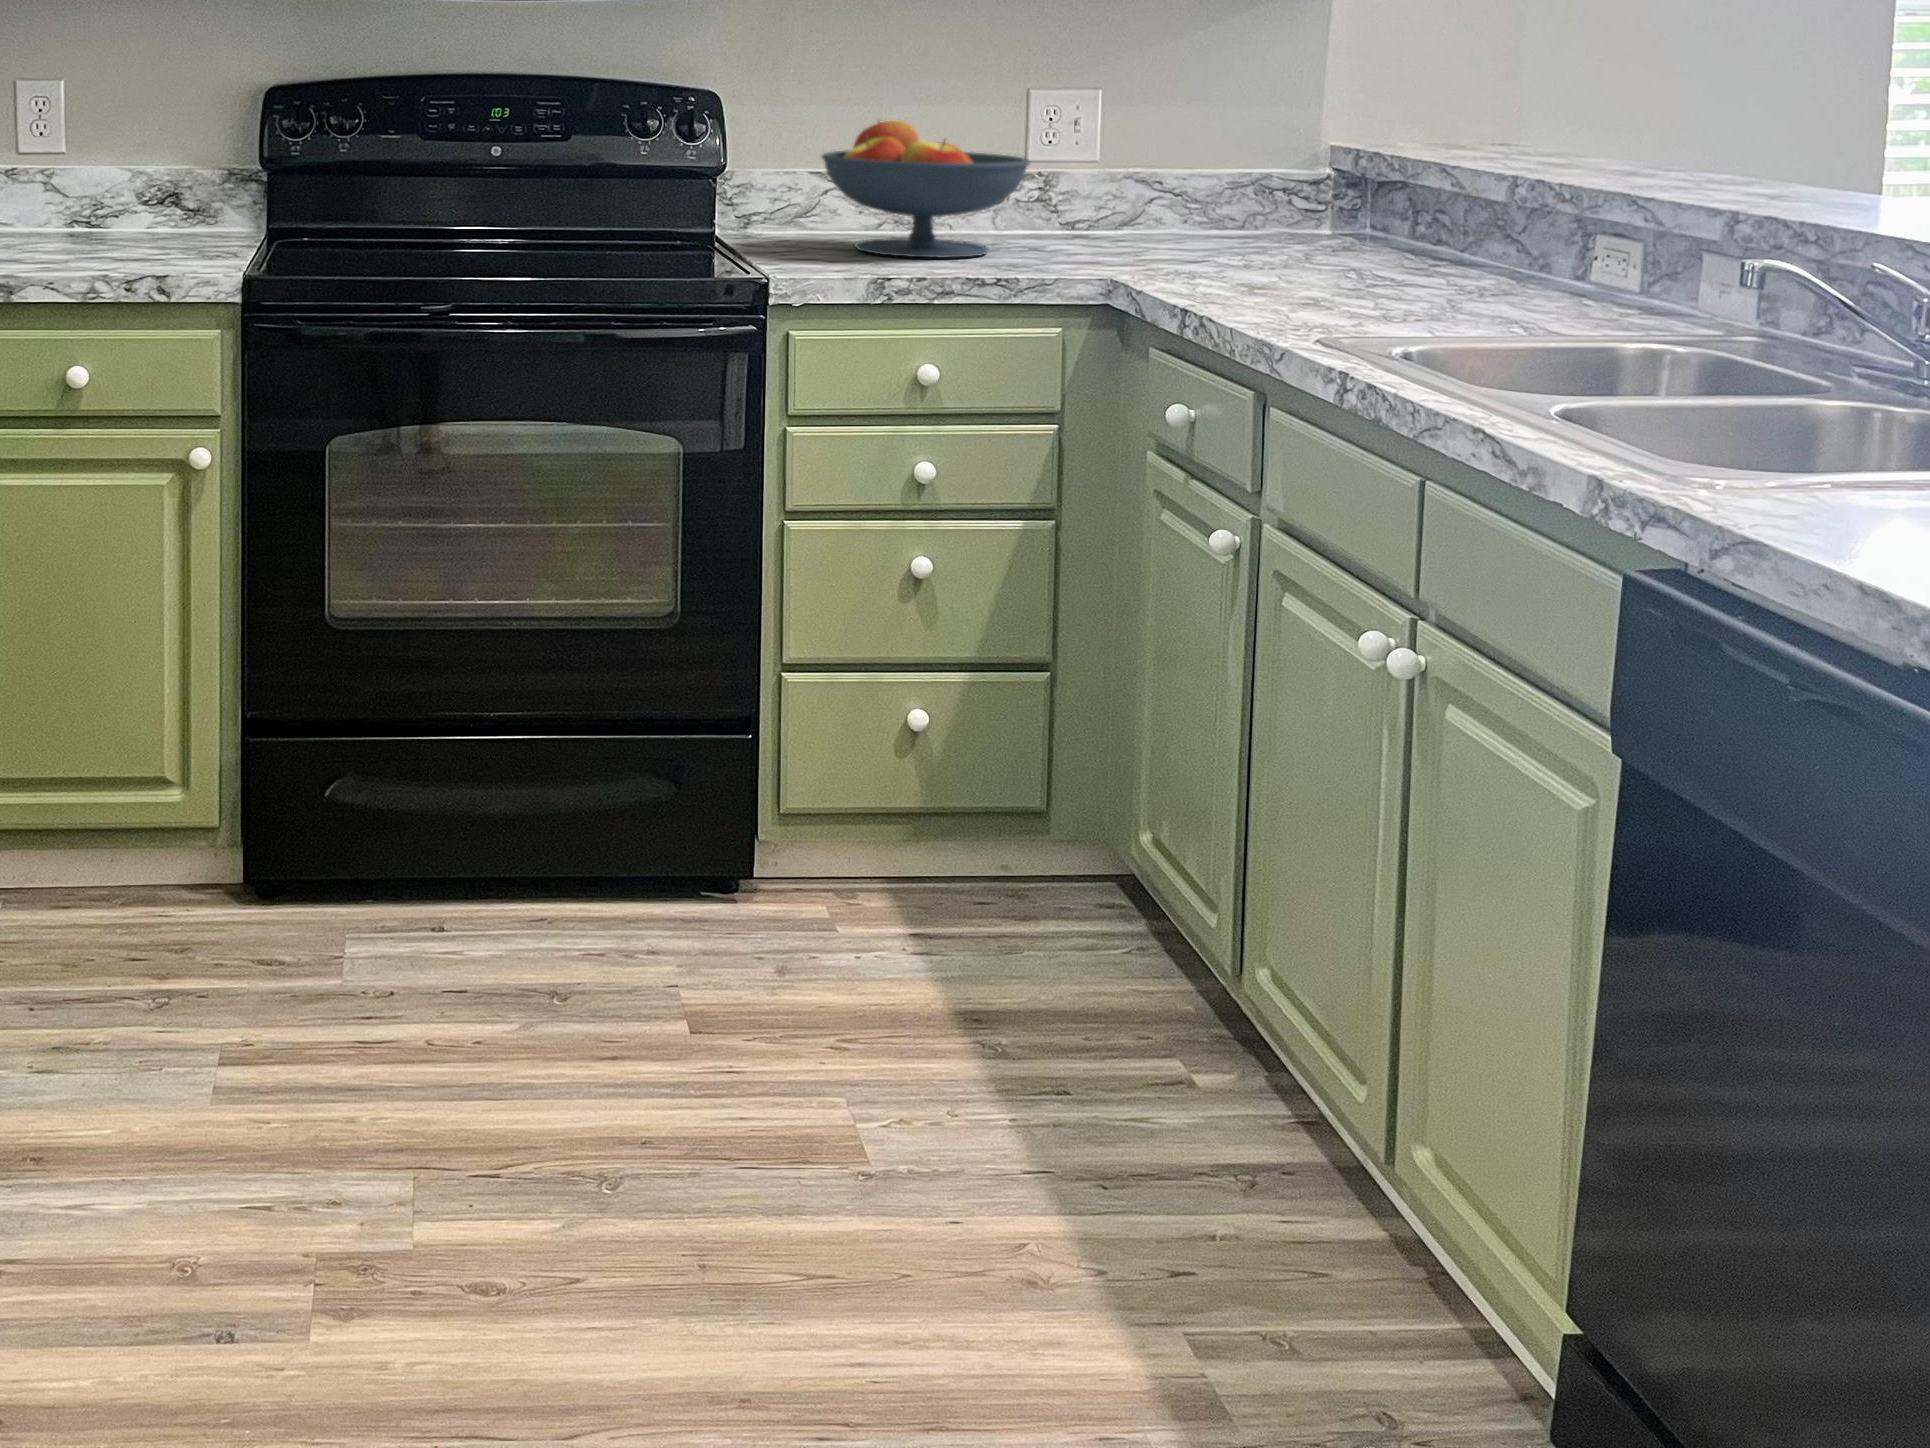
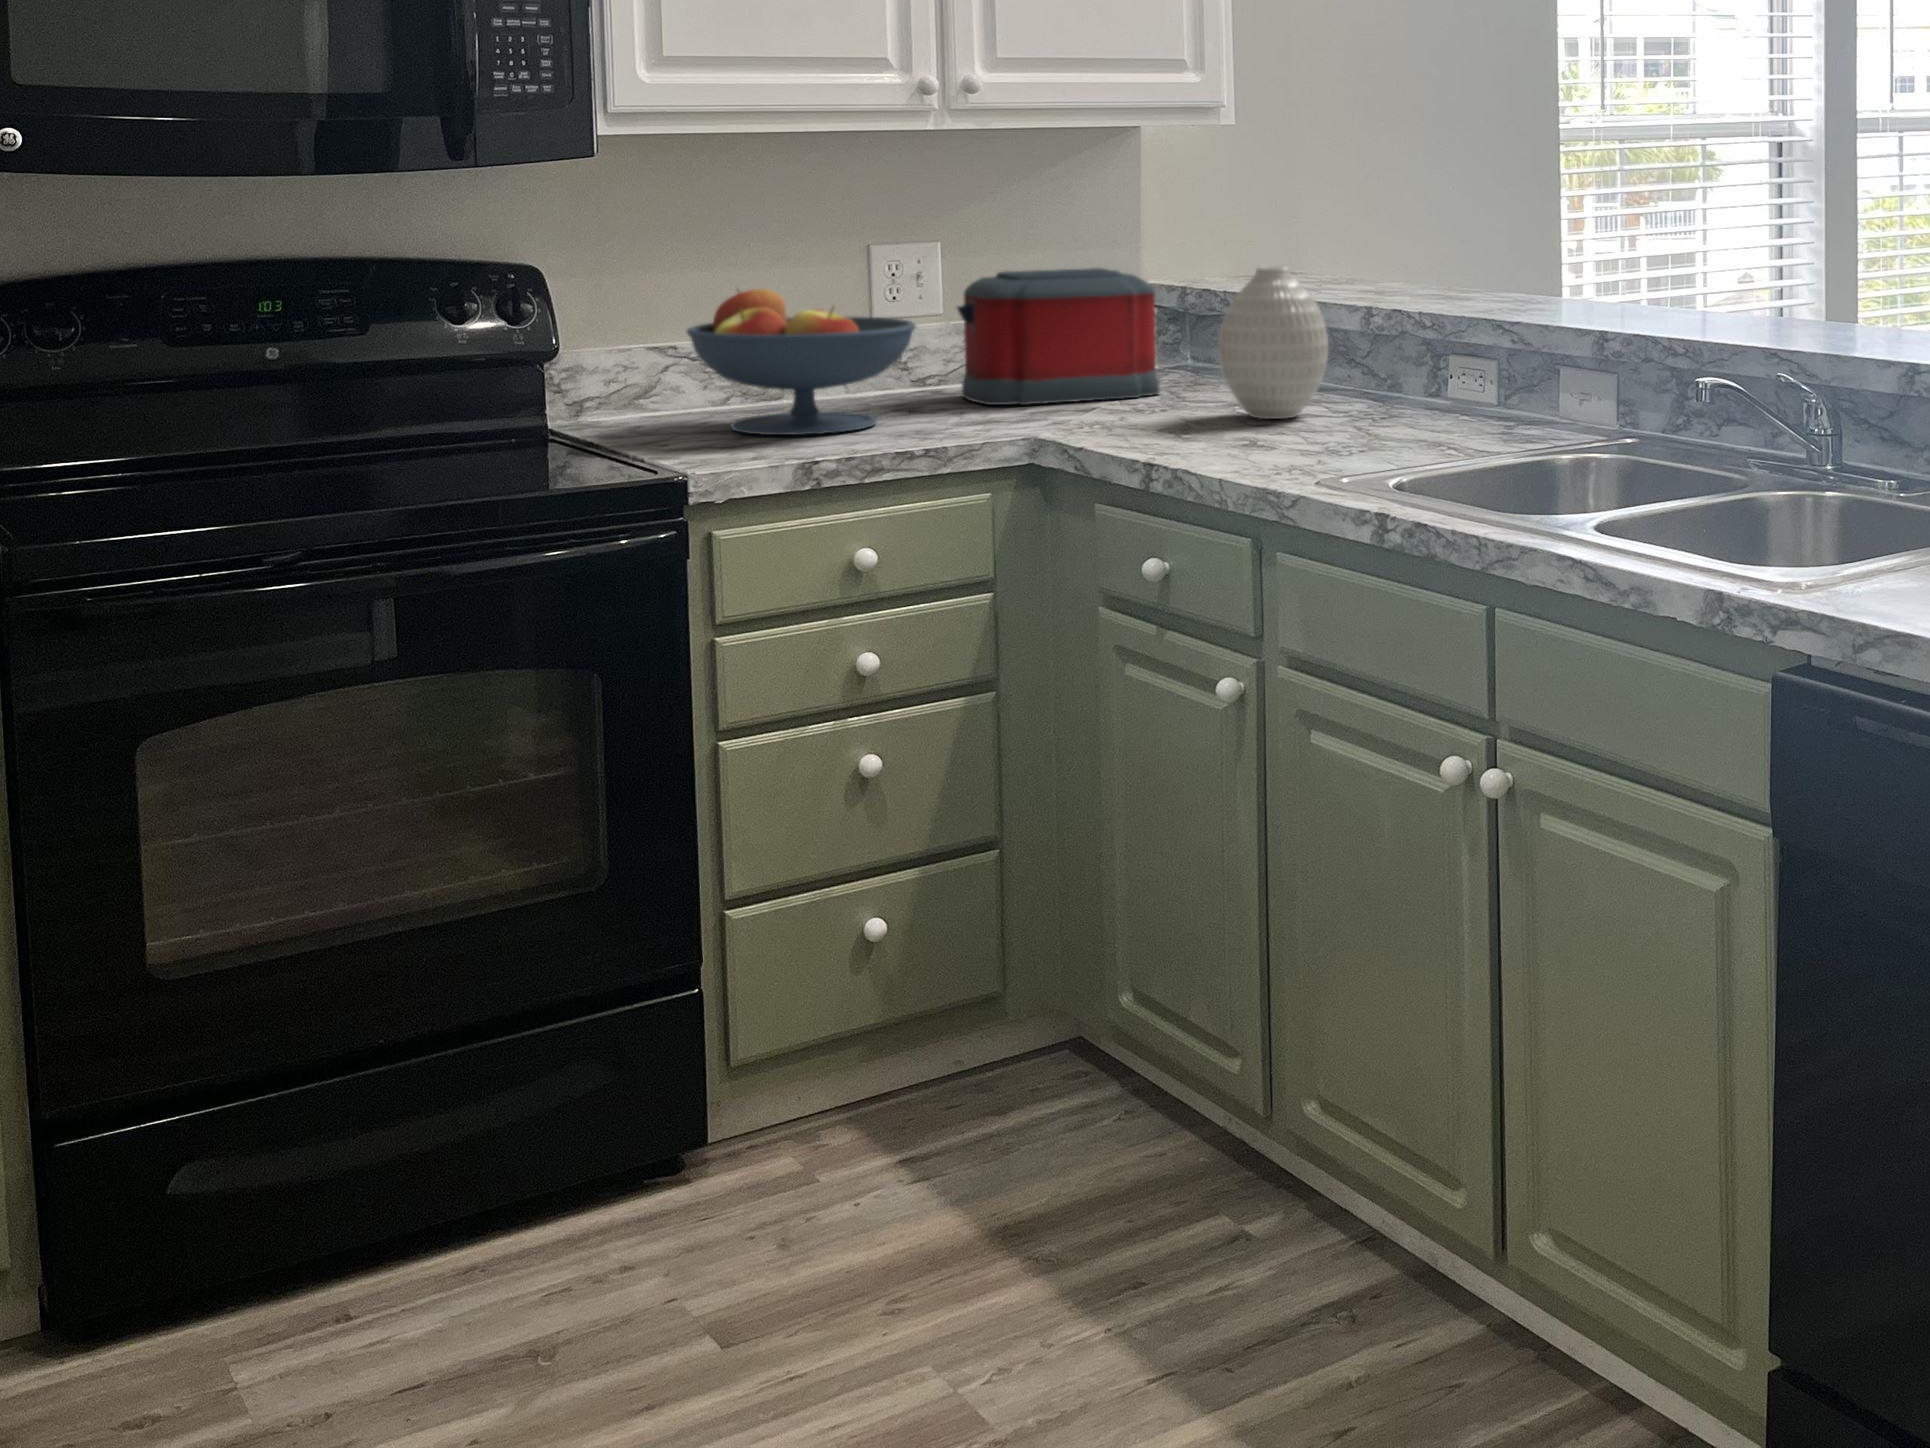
toaster: none [1093,120,1299,255] -> present [957,268,1160,405]
vase: none [1324,123,1448,285] -> present [1219,266,1328,419]

